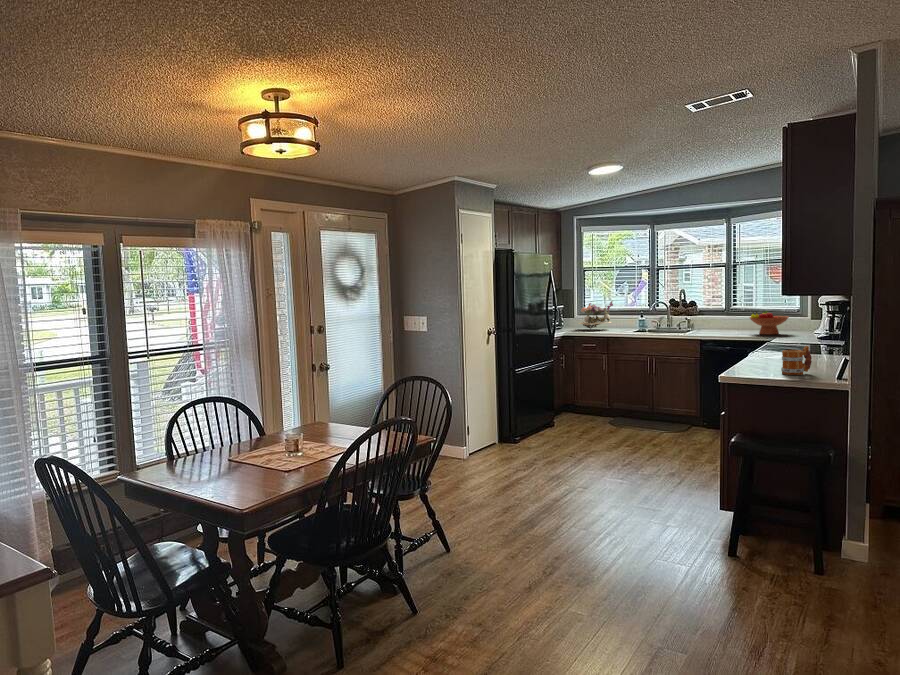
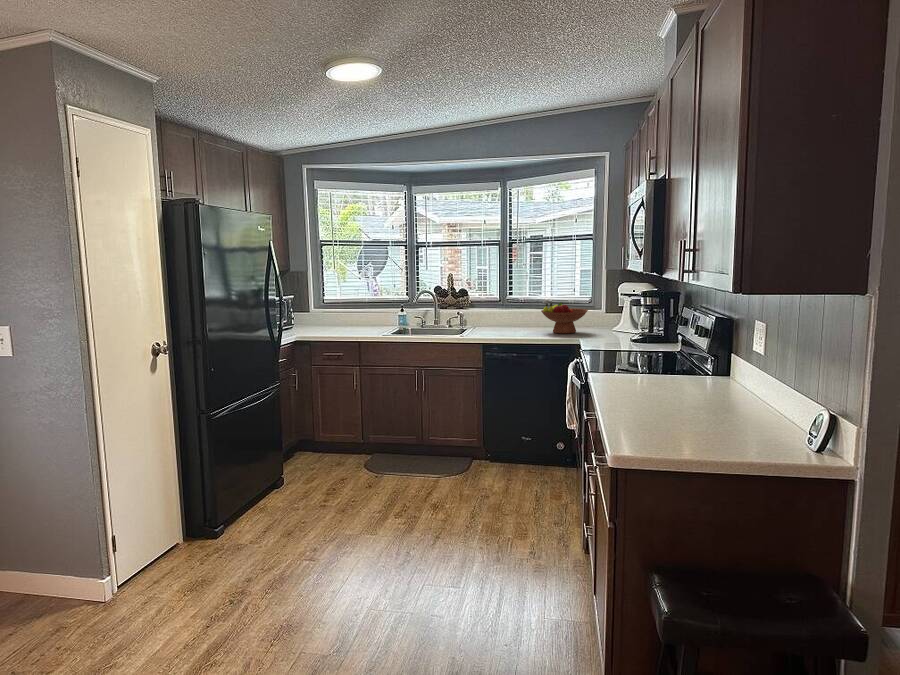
flower arrangement: present [579,301,613,329] -> none [313,288,363,329]
mug: present [781,346,812,375] -> none [701,378,747,435]

